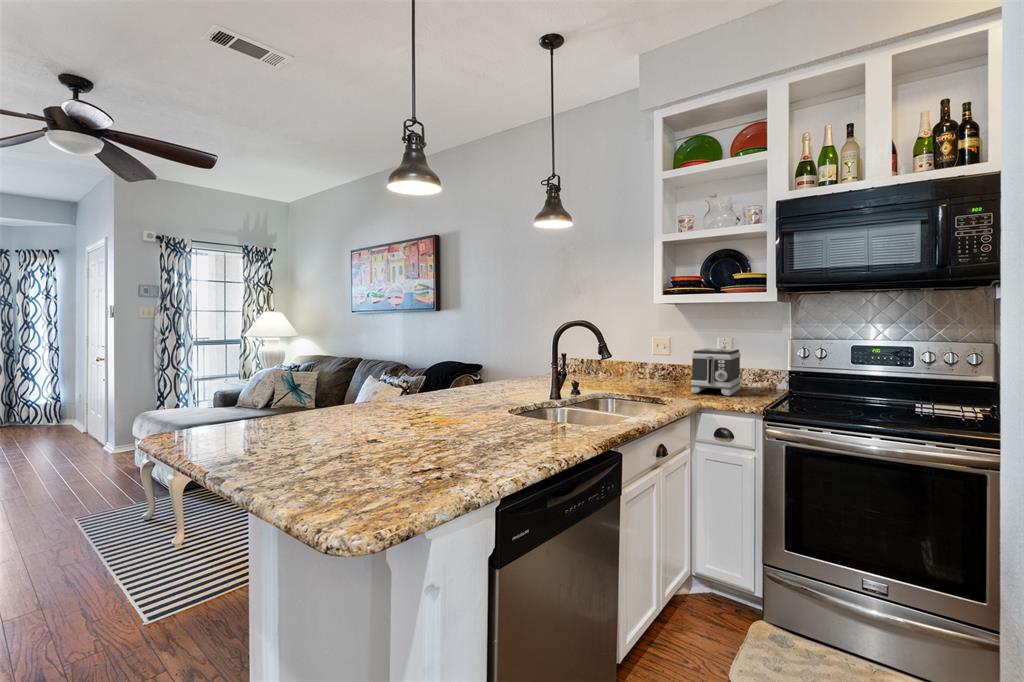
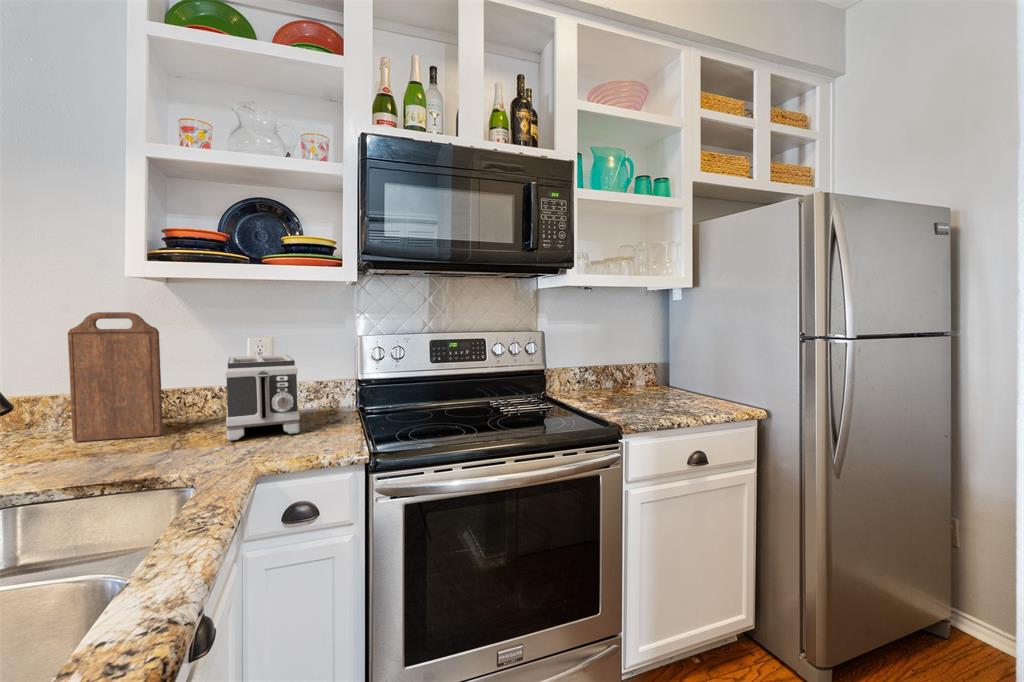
cutting board: none [634,322,669,387] -> present [68,312,163,442]

